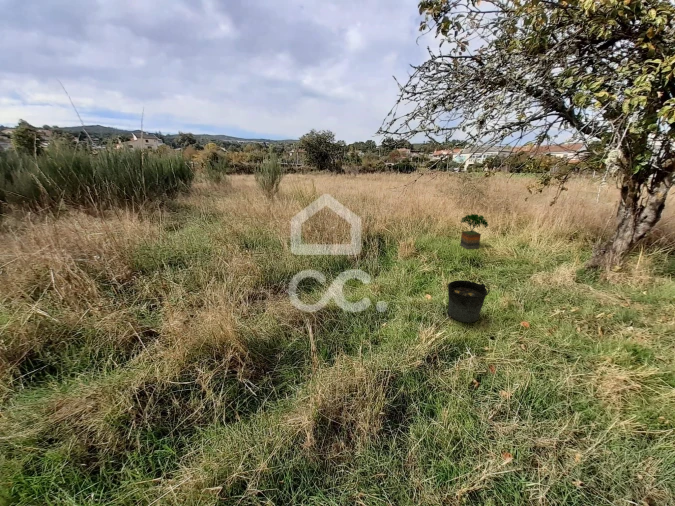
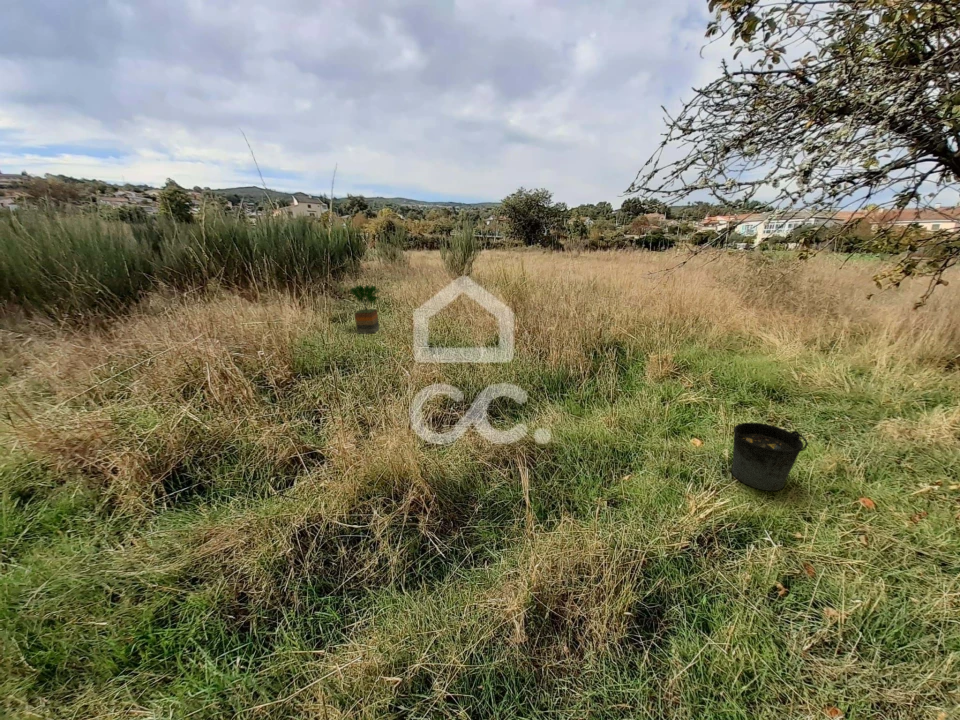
potted tree: present [460,214,488,249] -> present [350,285,380,333]

